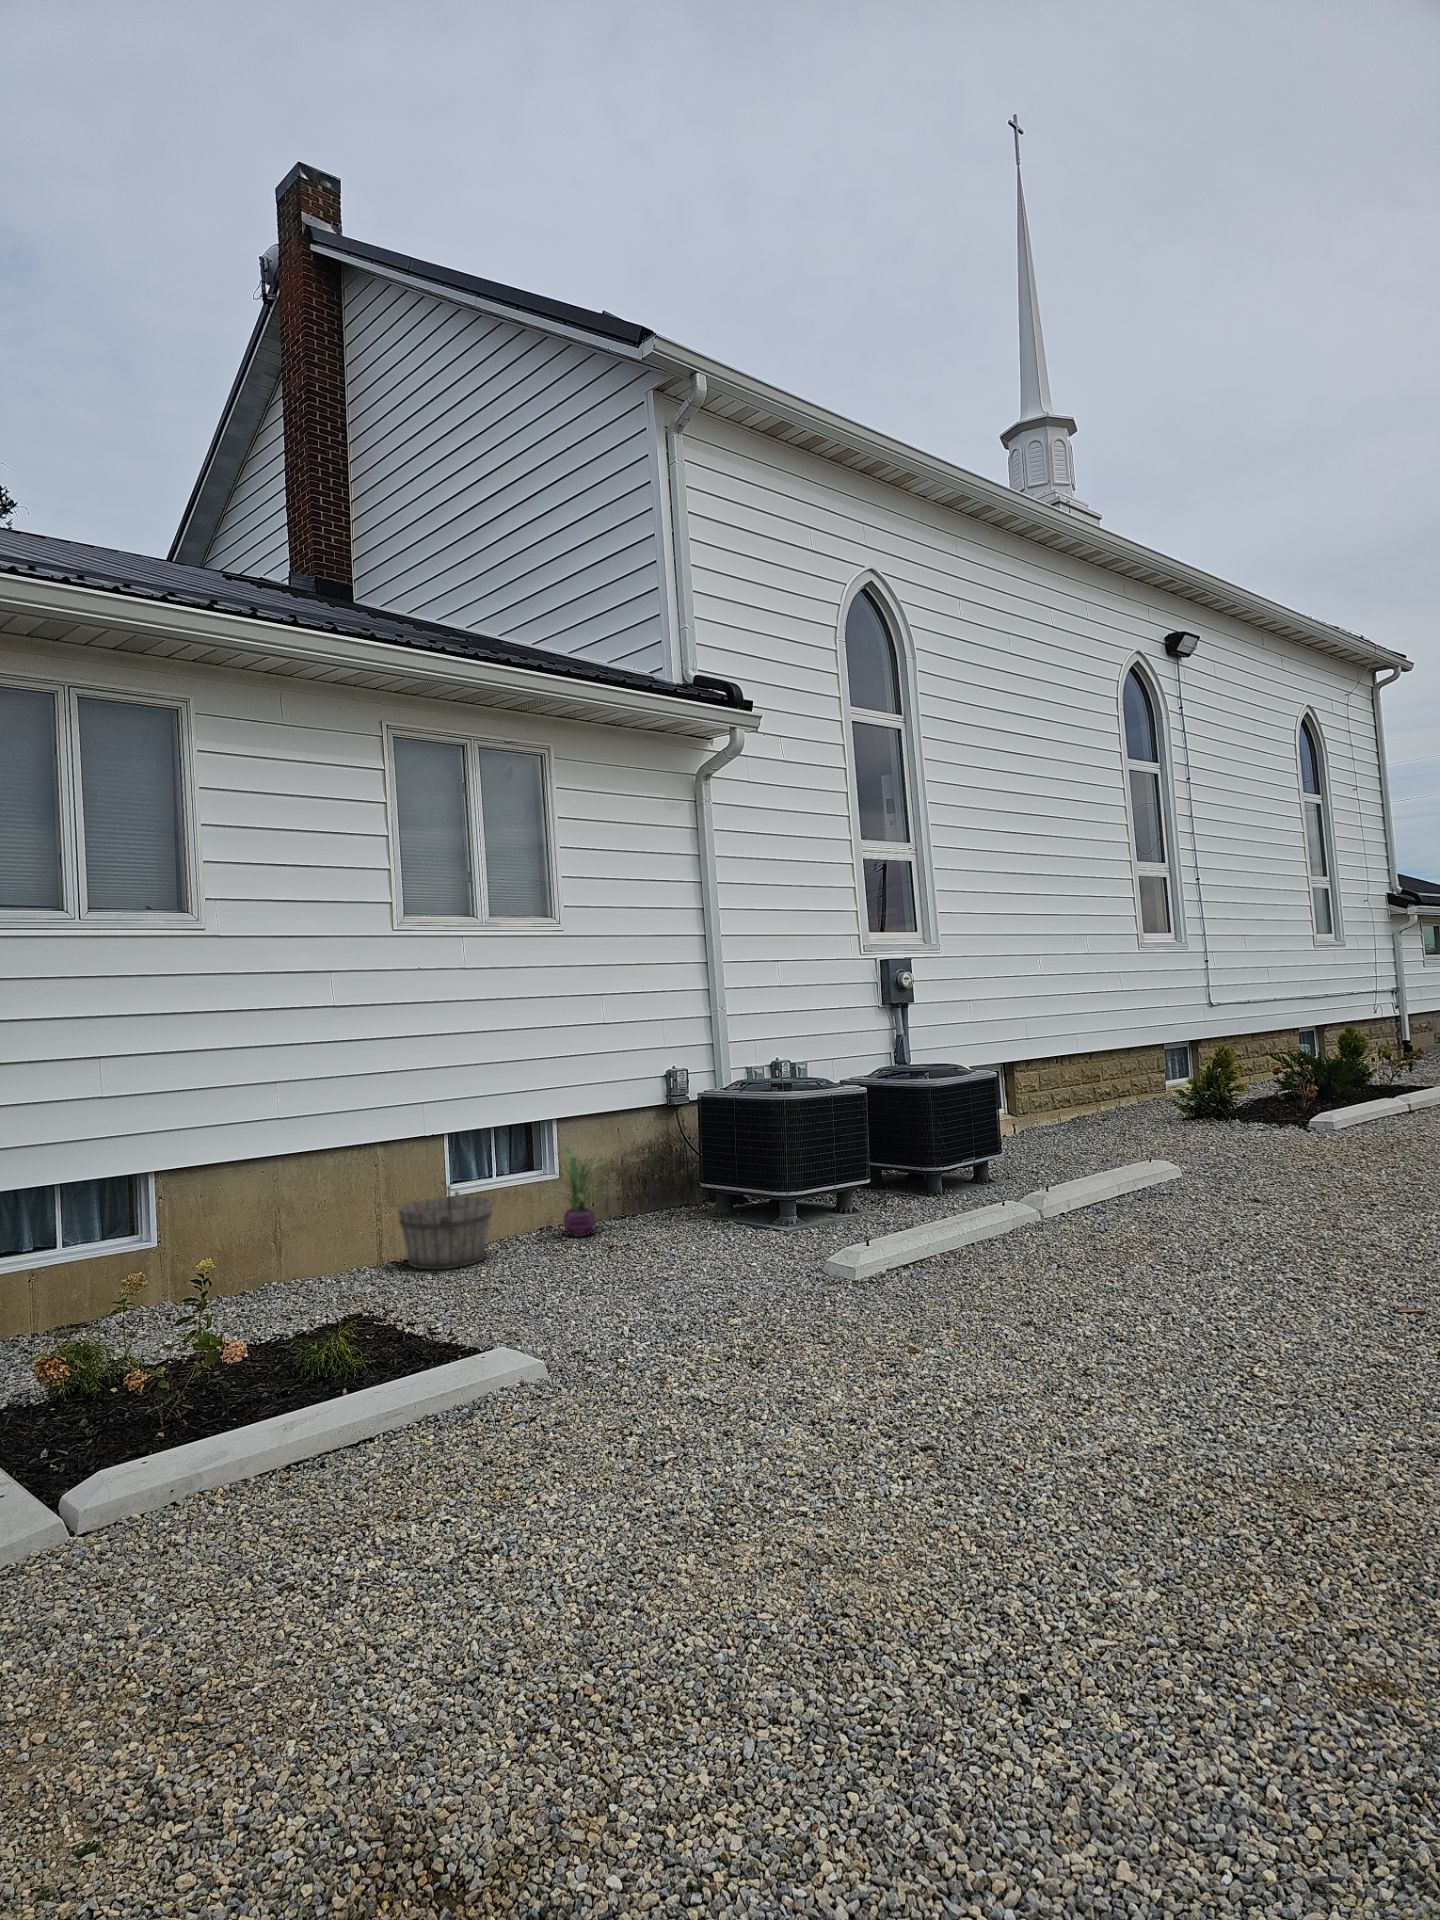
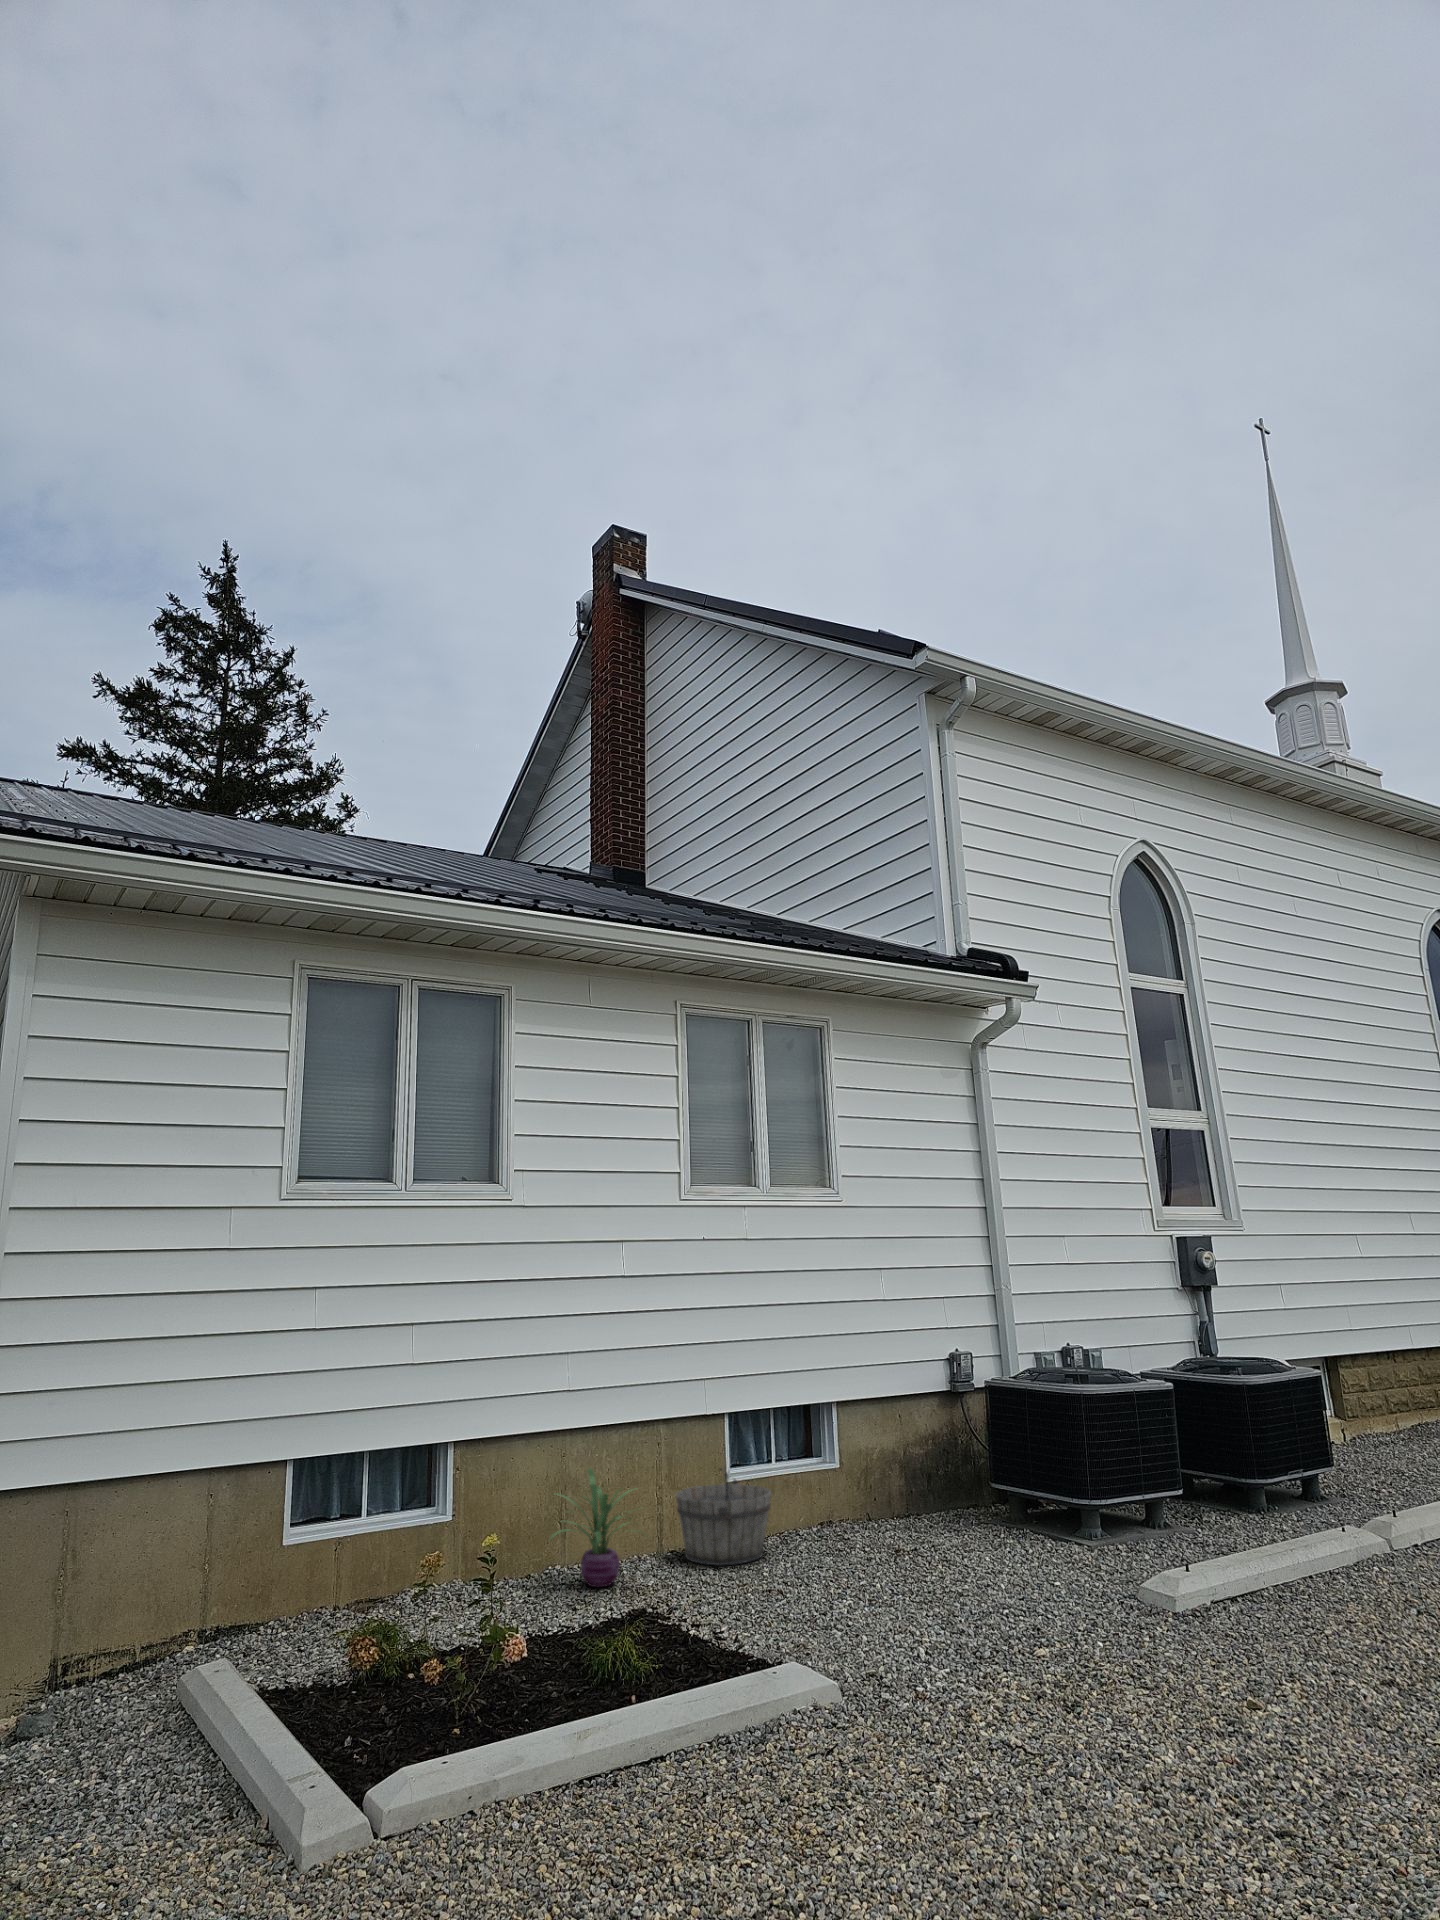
decorative plant: present [541,1147,604,1237] -> present [550,1468,640,1587]

